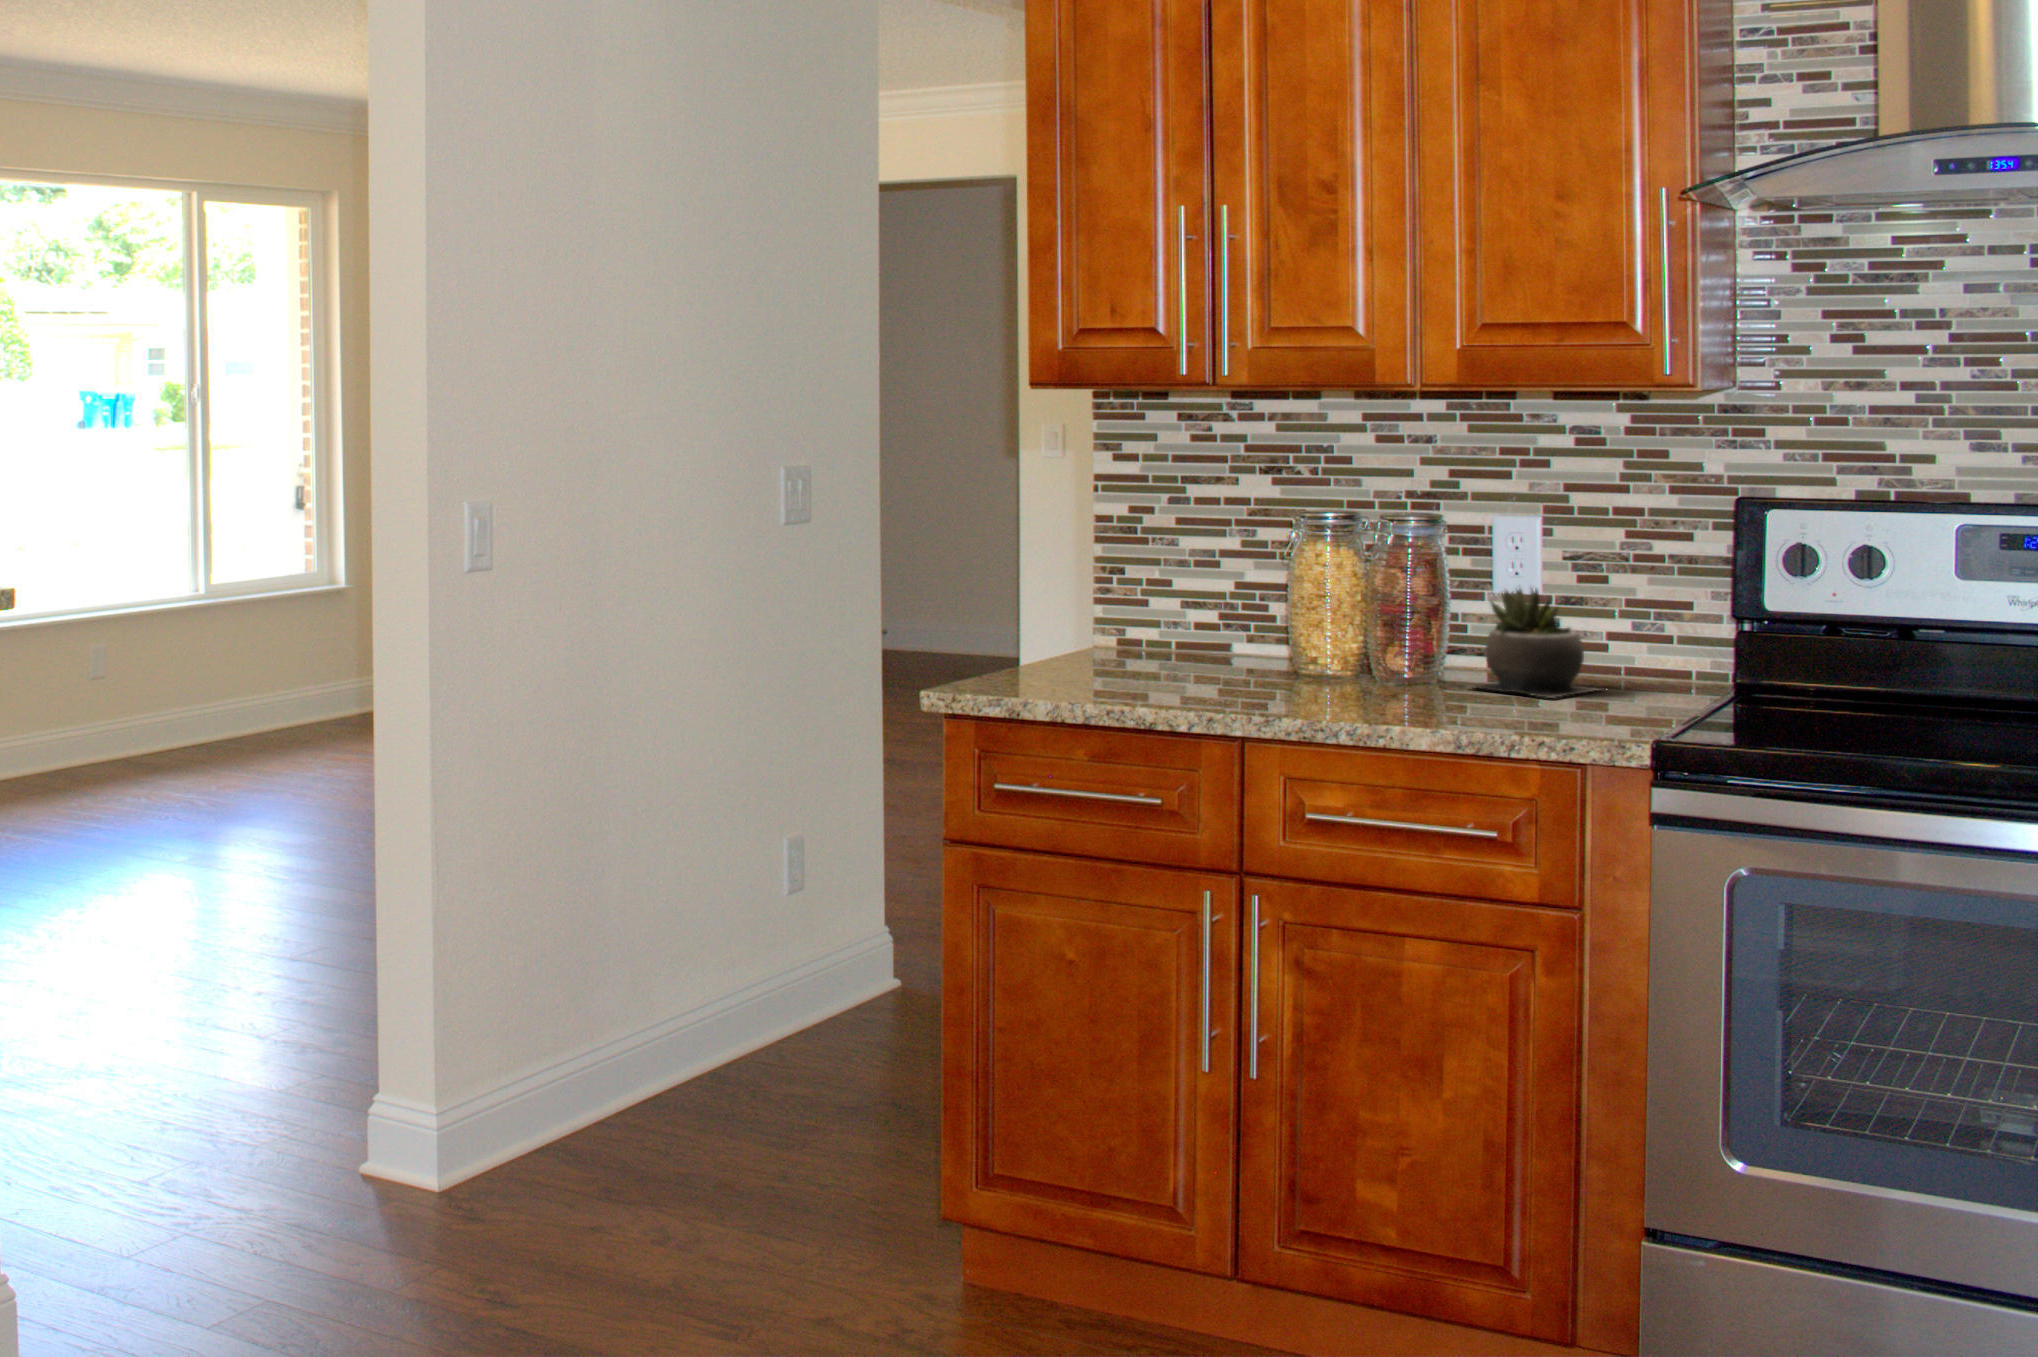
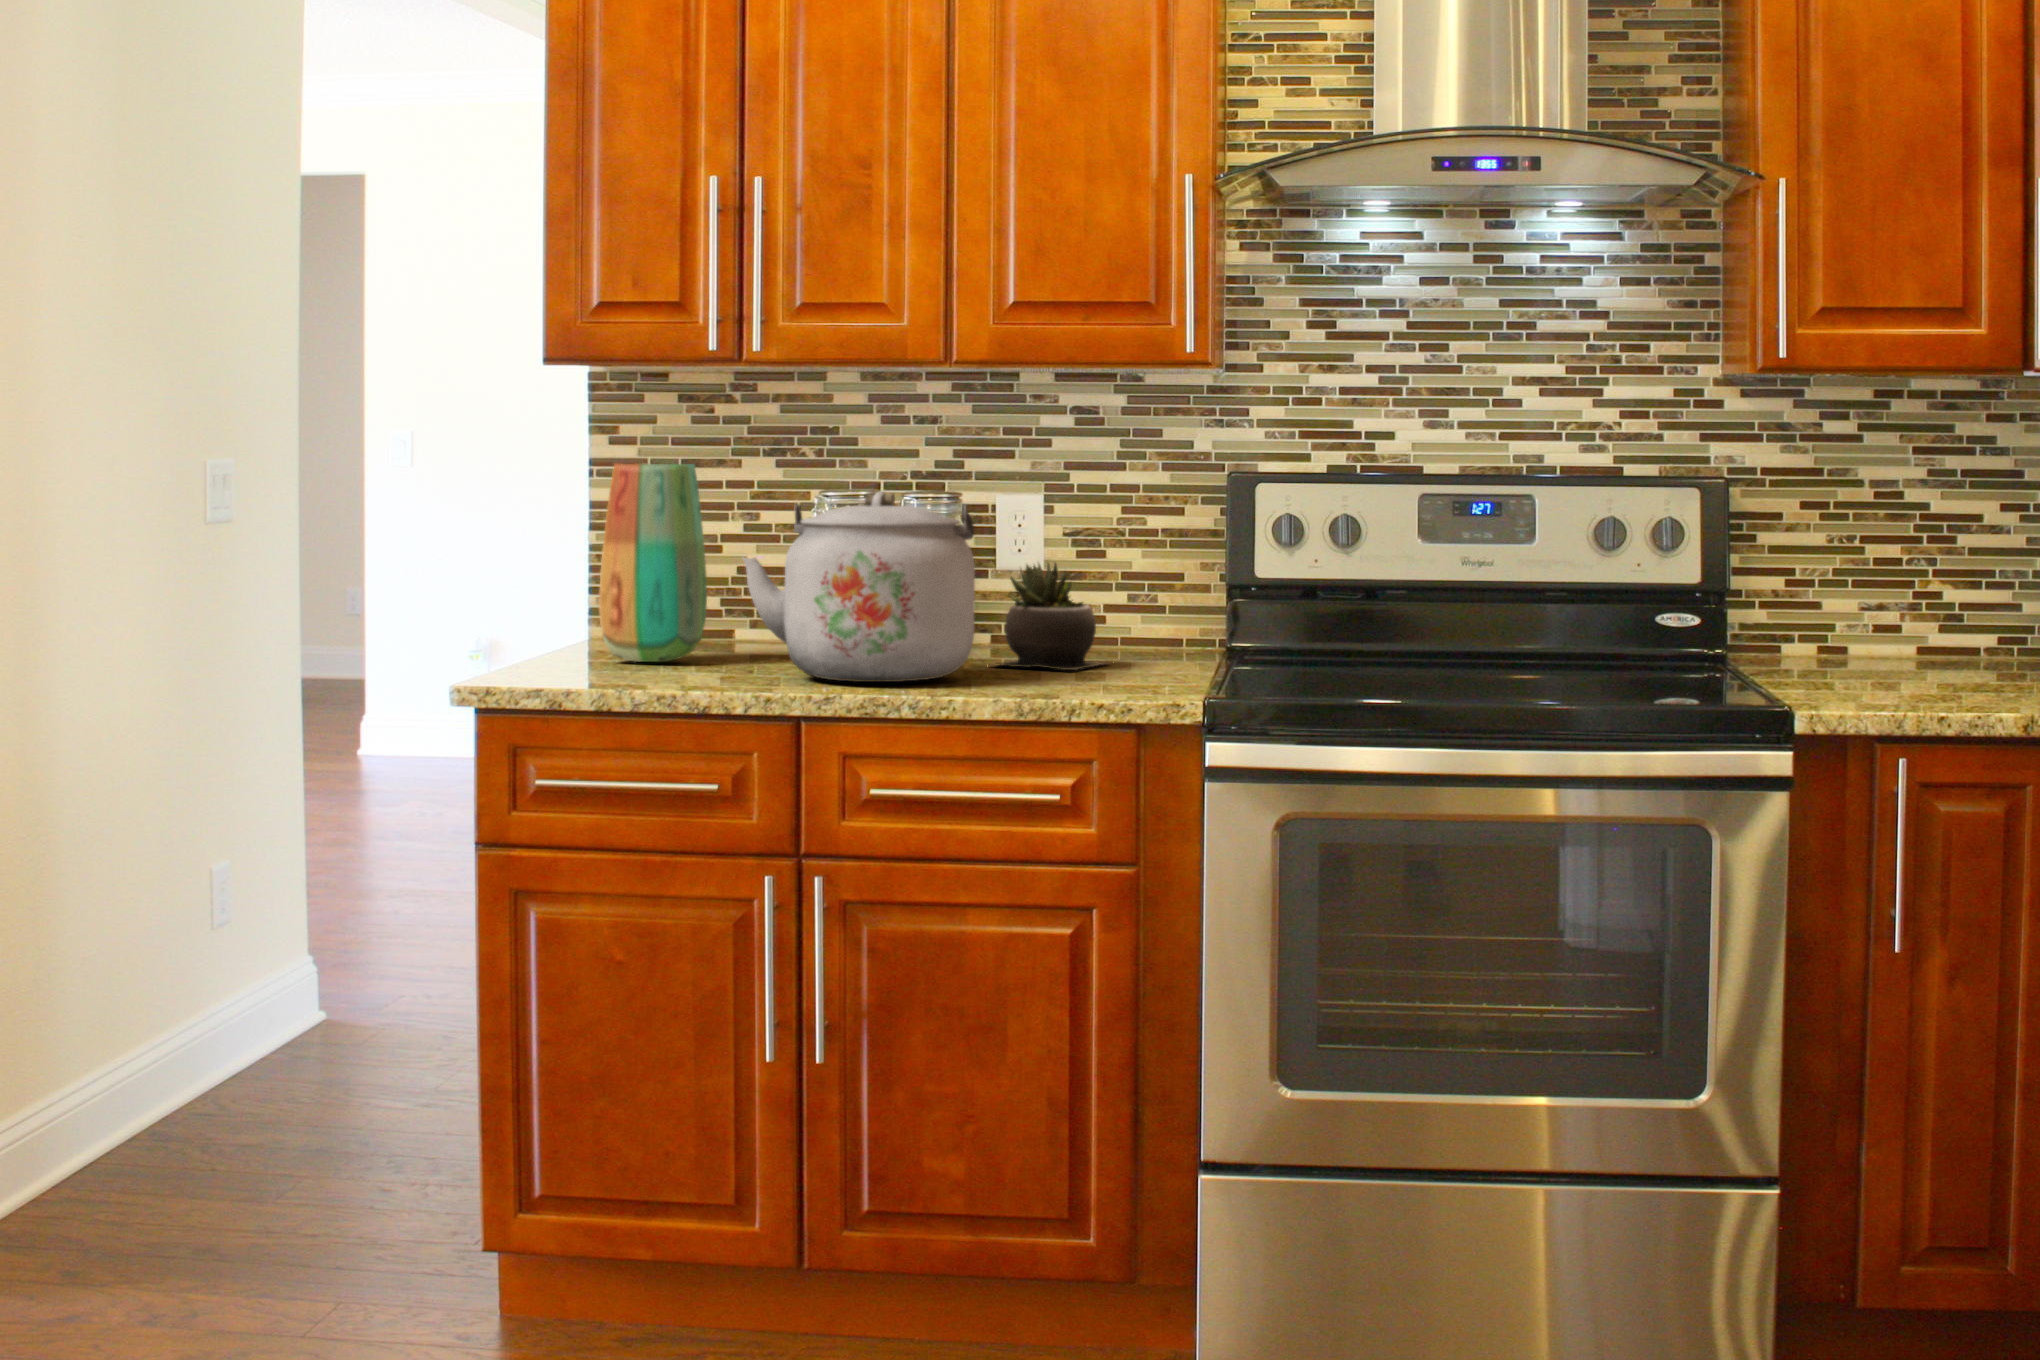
vase: none [1092,488,1192,670] -> present [599,463,707,662]
kettle: none [1204,523,1442,706] -> present [743,491,975,682]

